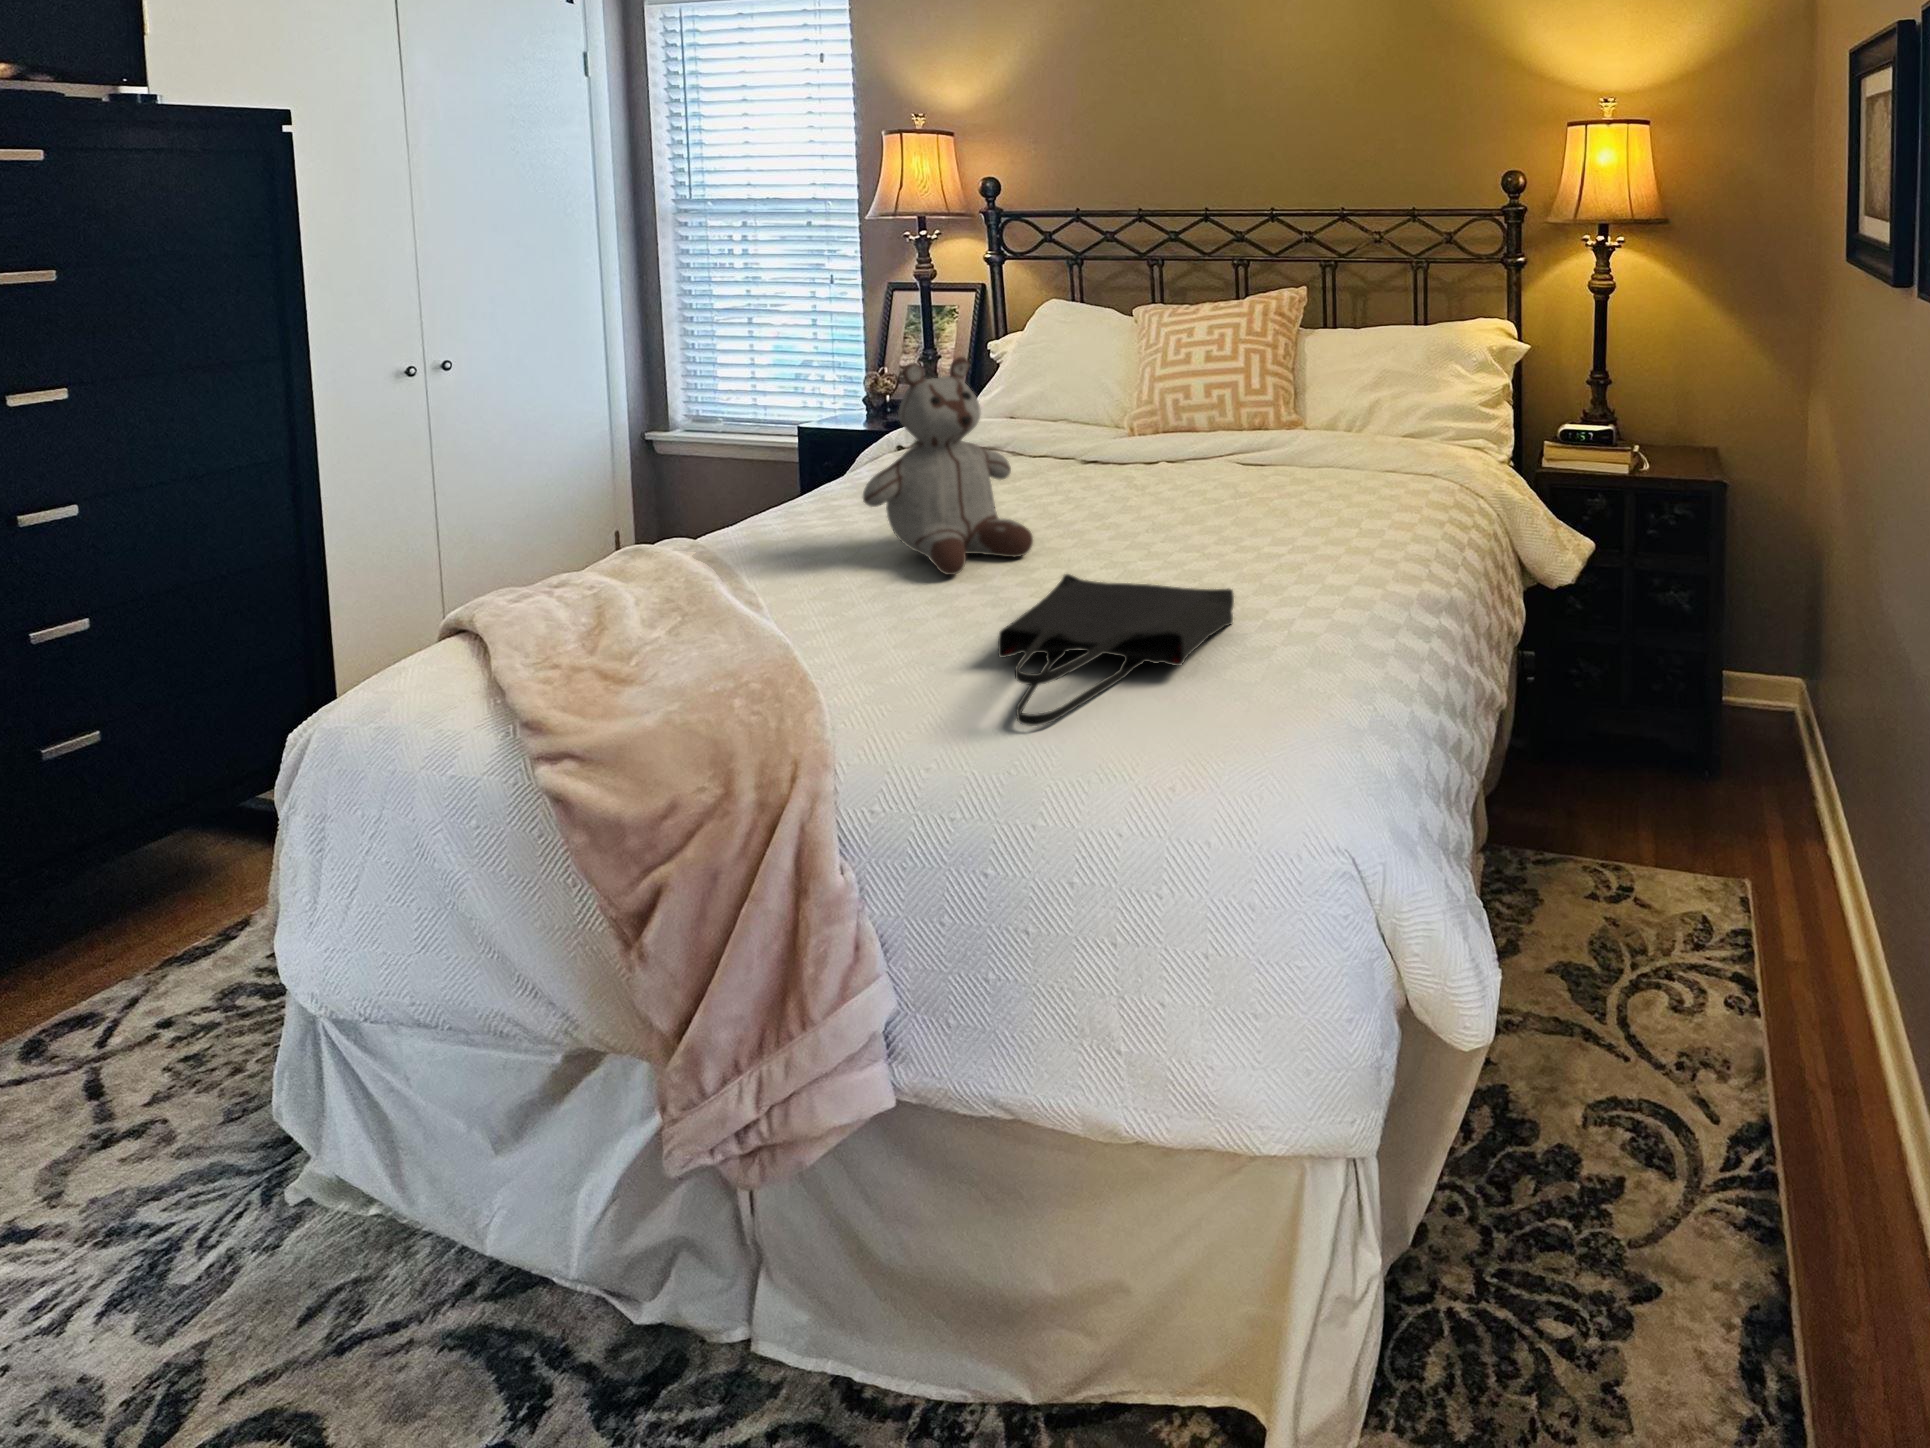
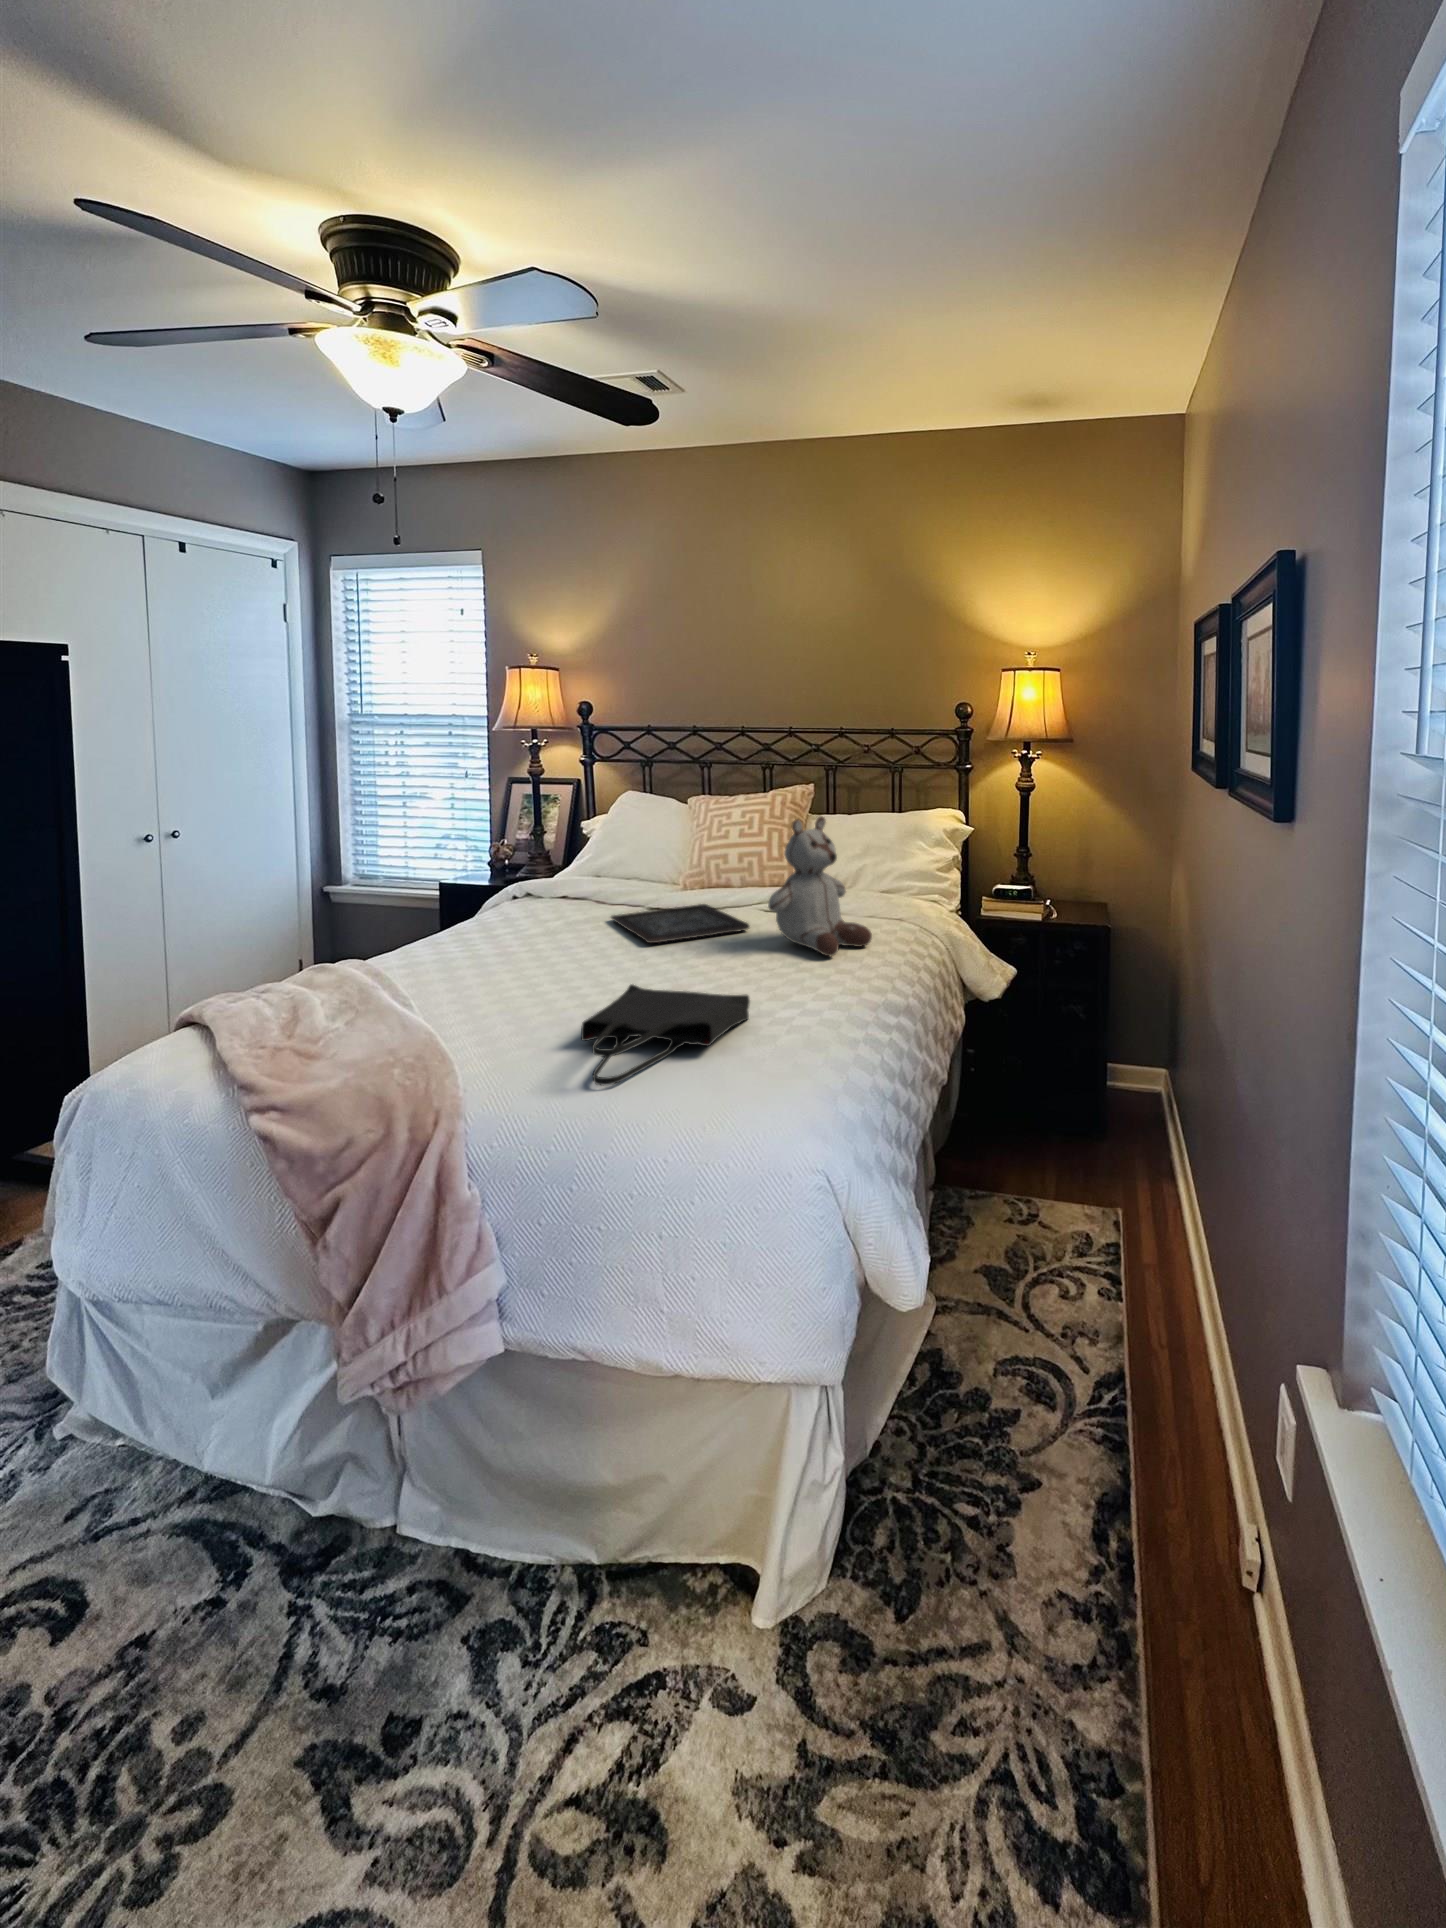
stuffed bear: present [863,357,1033,575] -> present [768,816,872,956]
tray: none [1033,454,1225,512] -> present [611,904,750,943]

